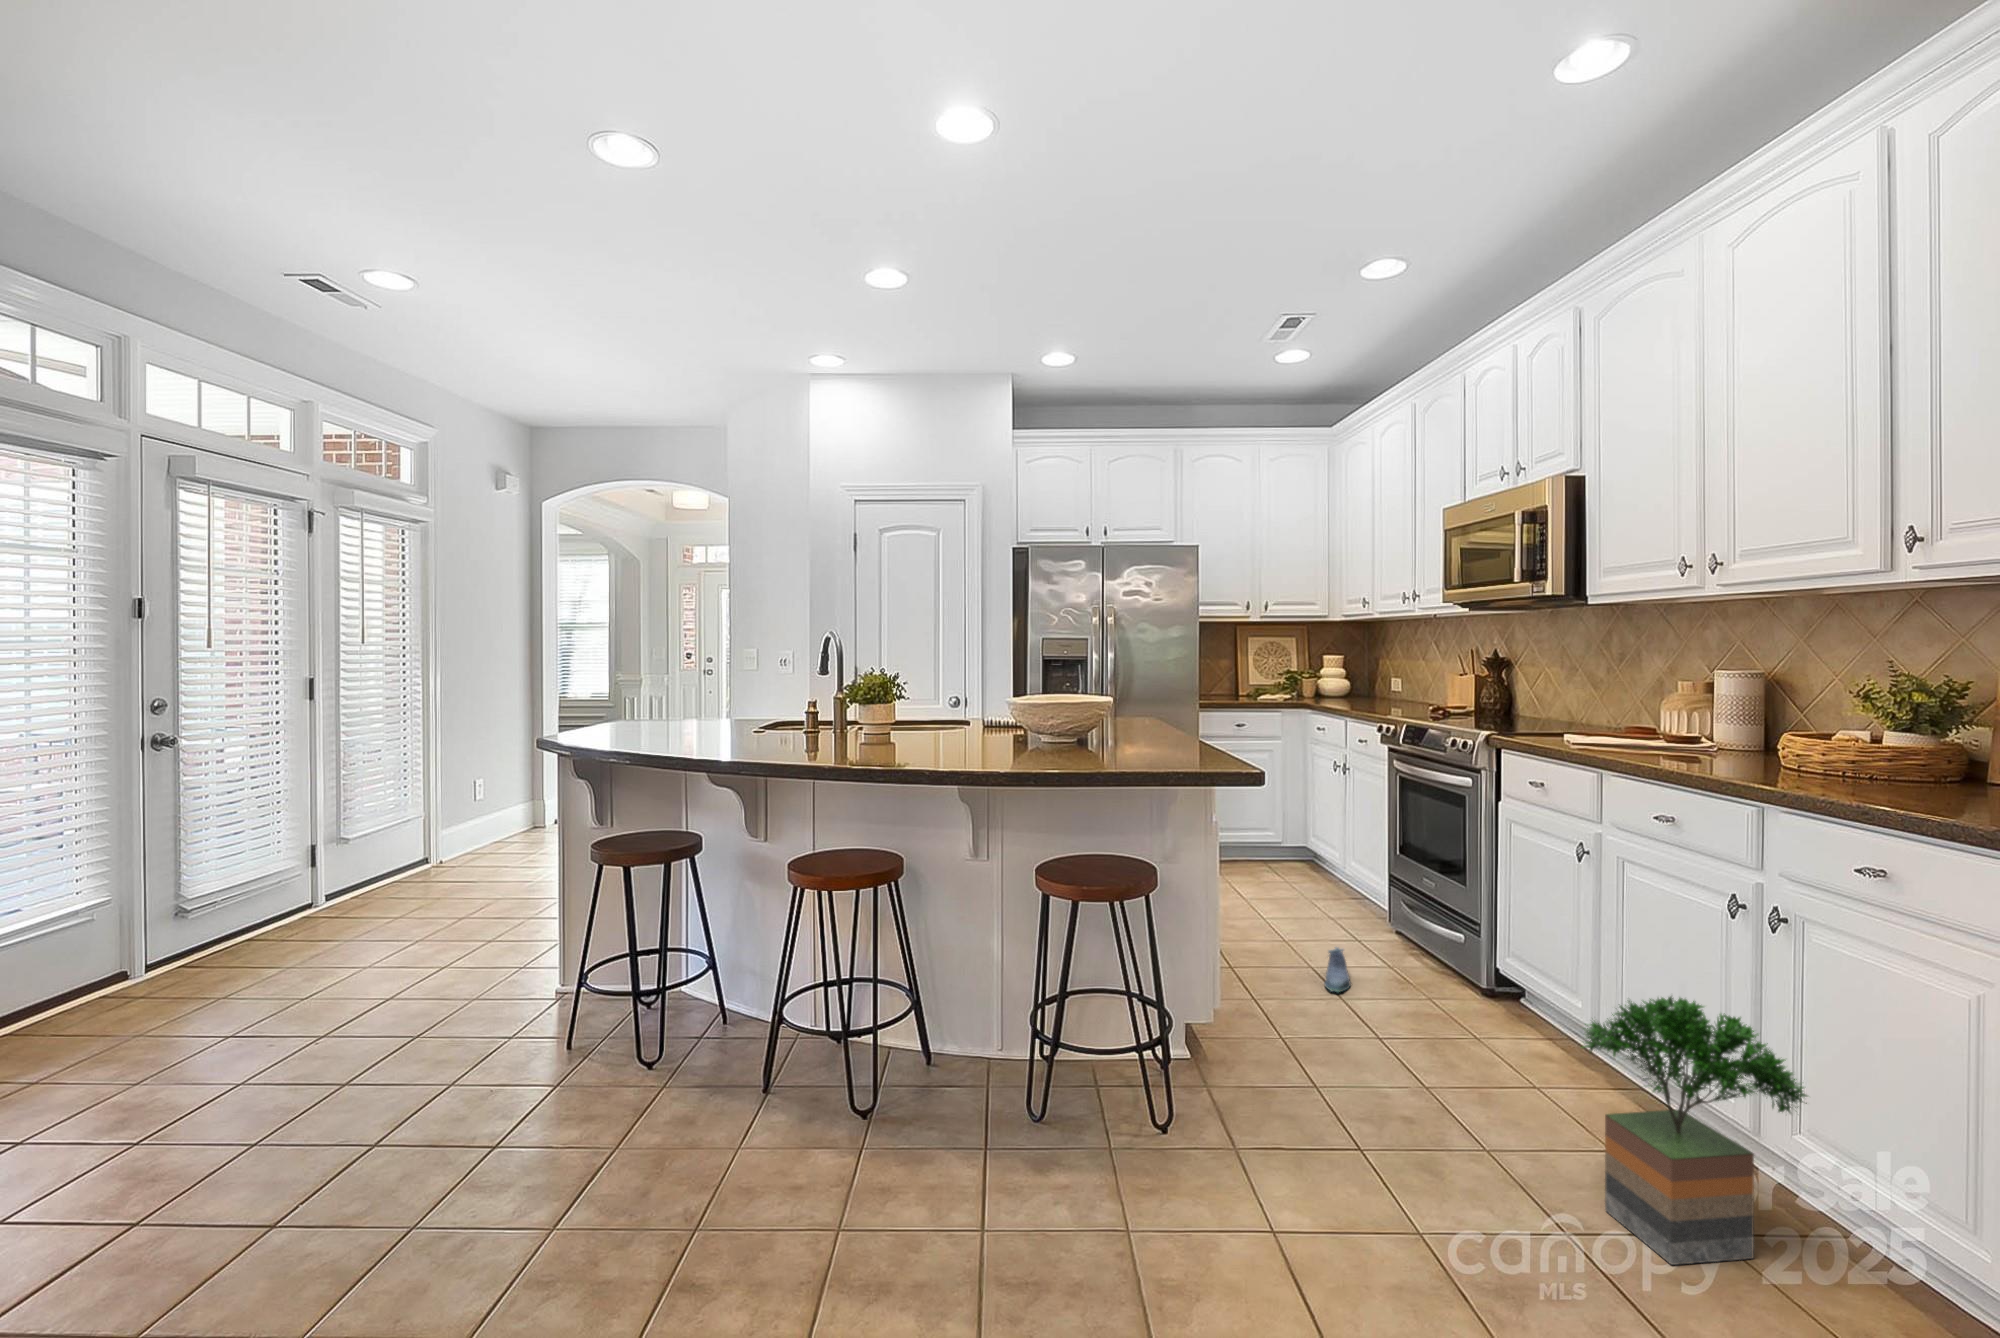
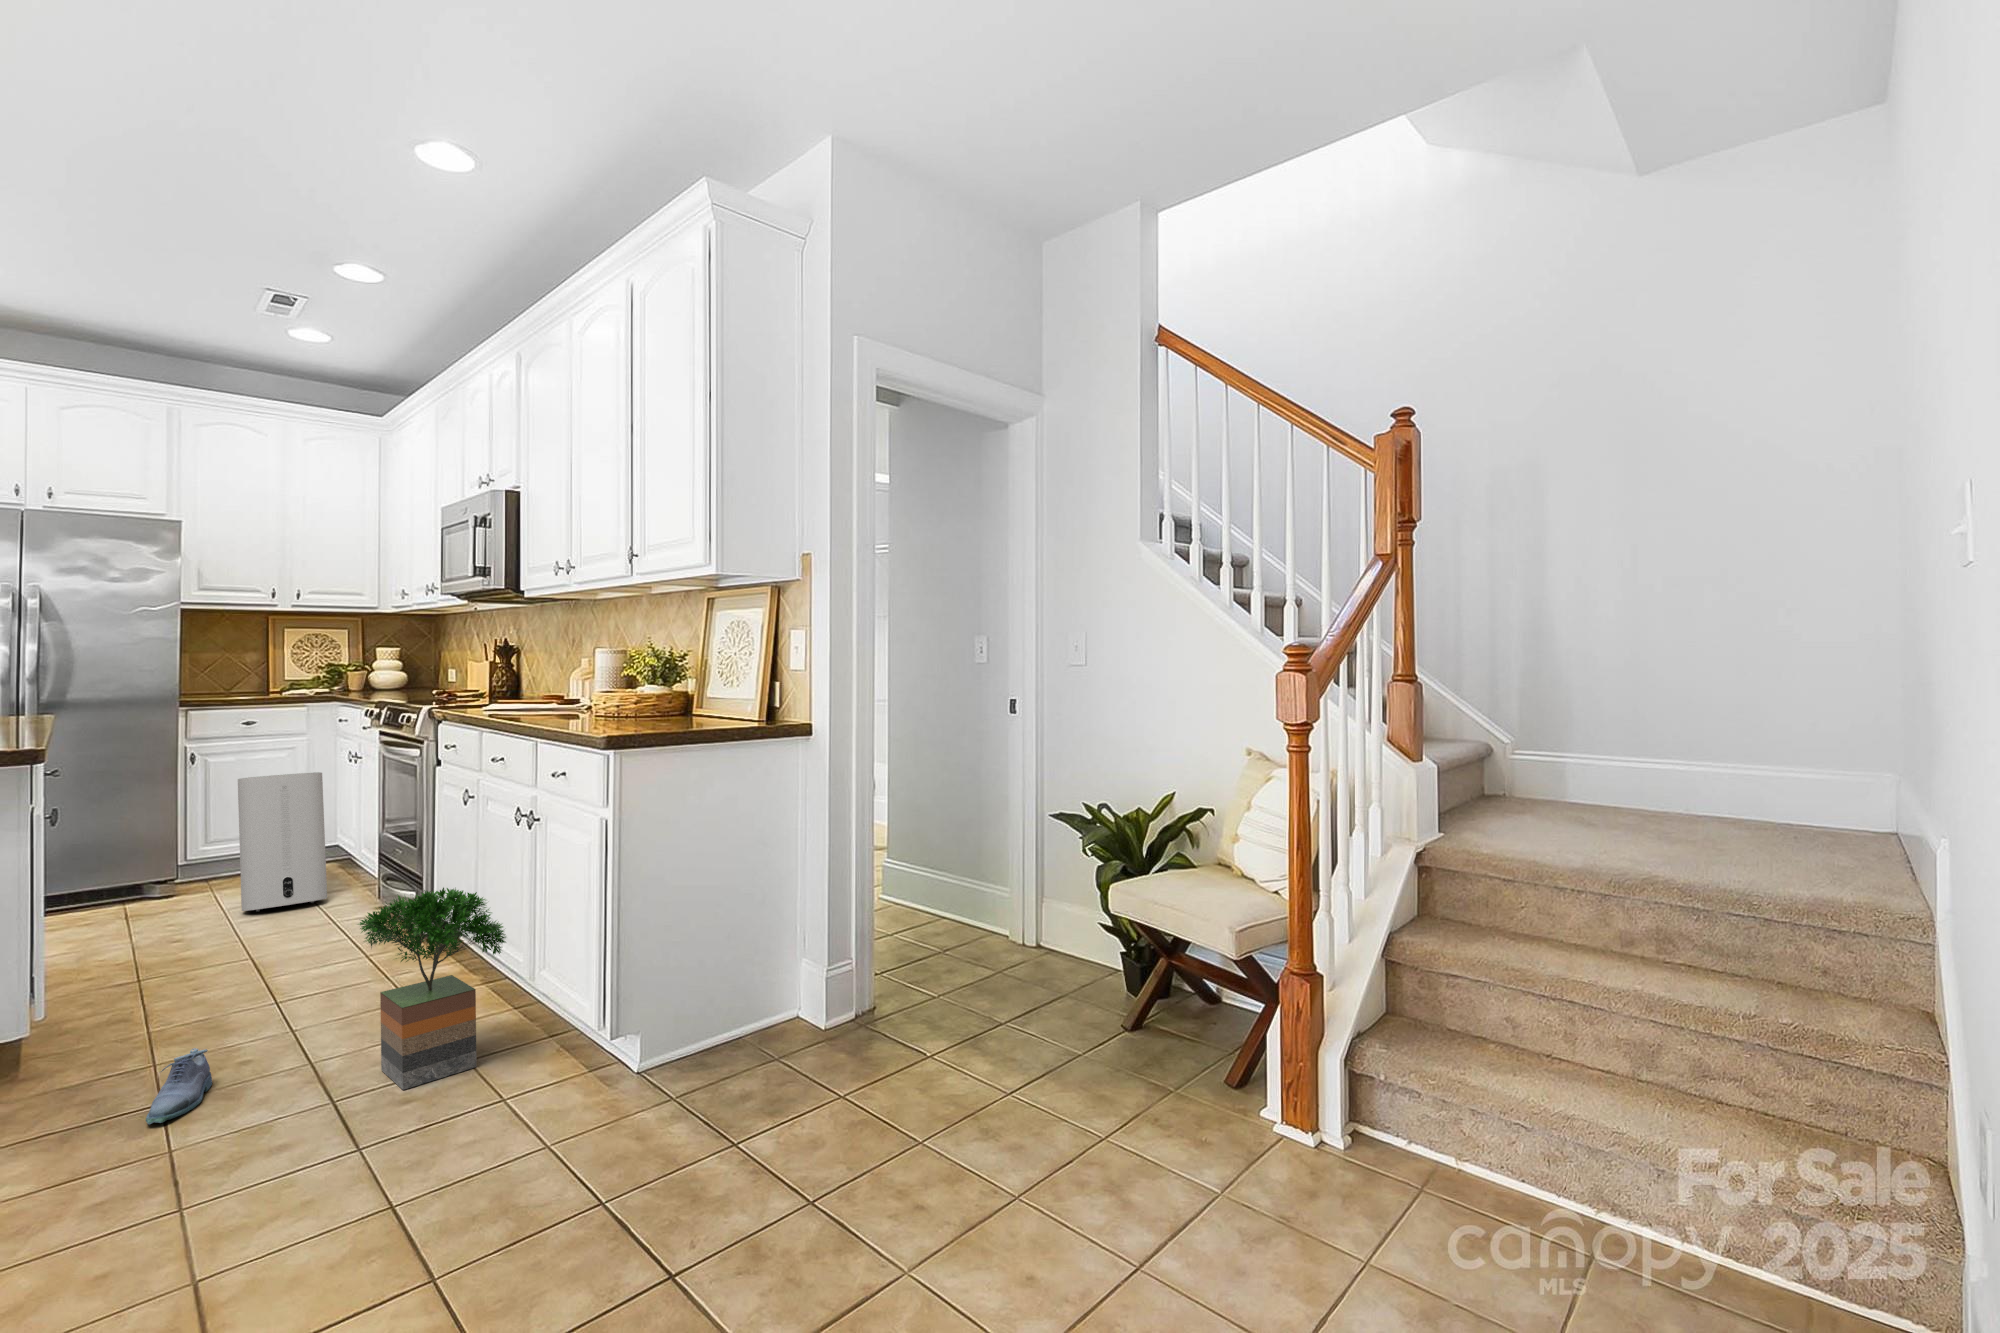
air purifier: none [1256,783,1330,912] -> present [238,772,327,912]
shoe: present [1324,947,1351,992] -> present [146,1048,212,1124]

